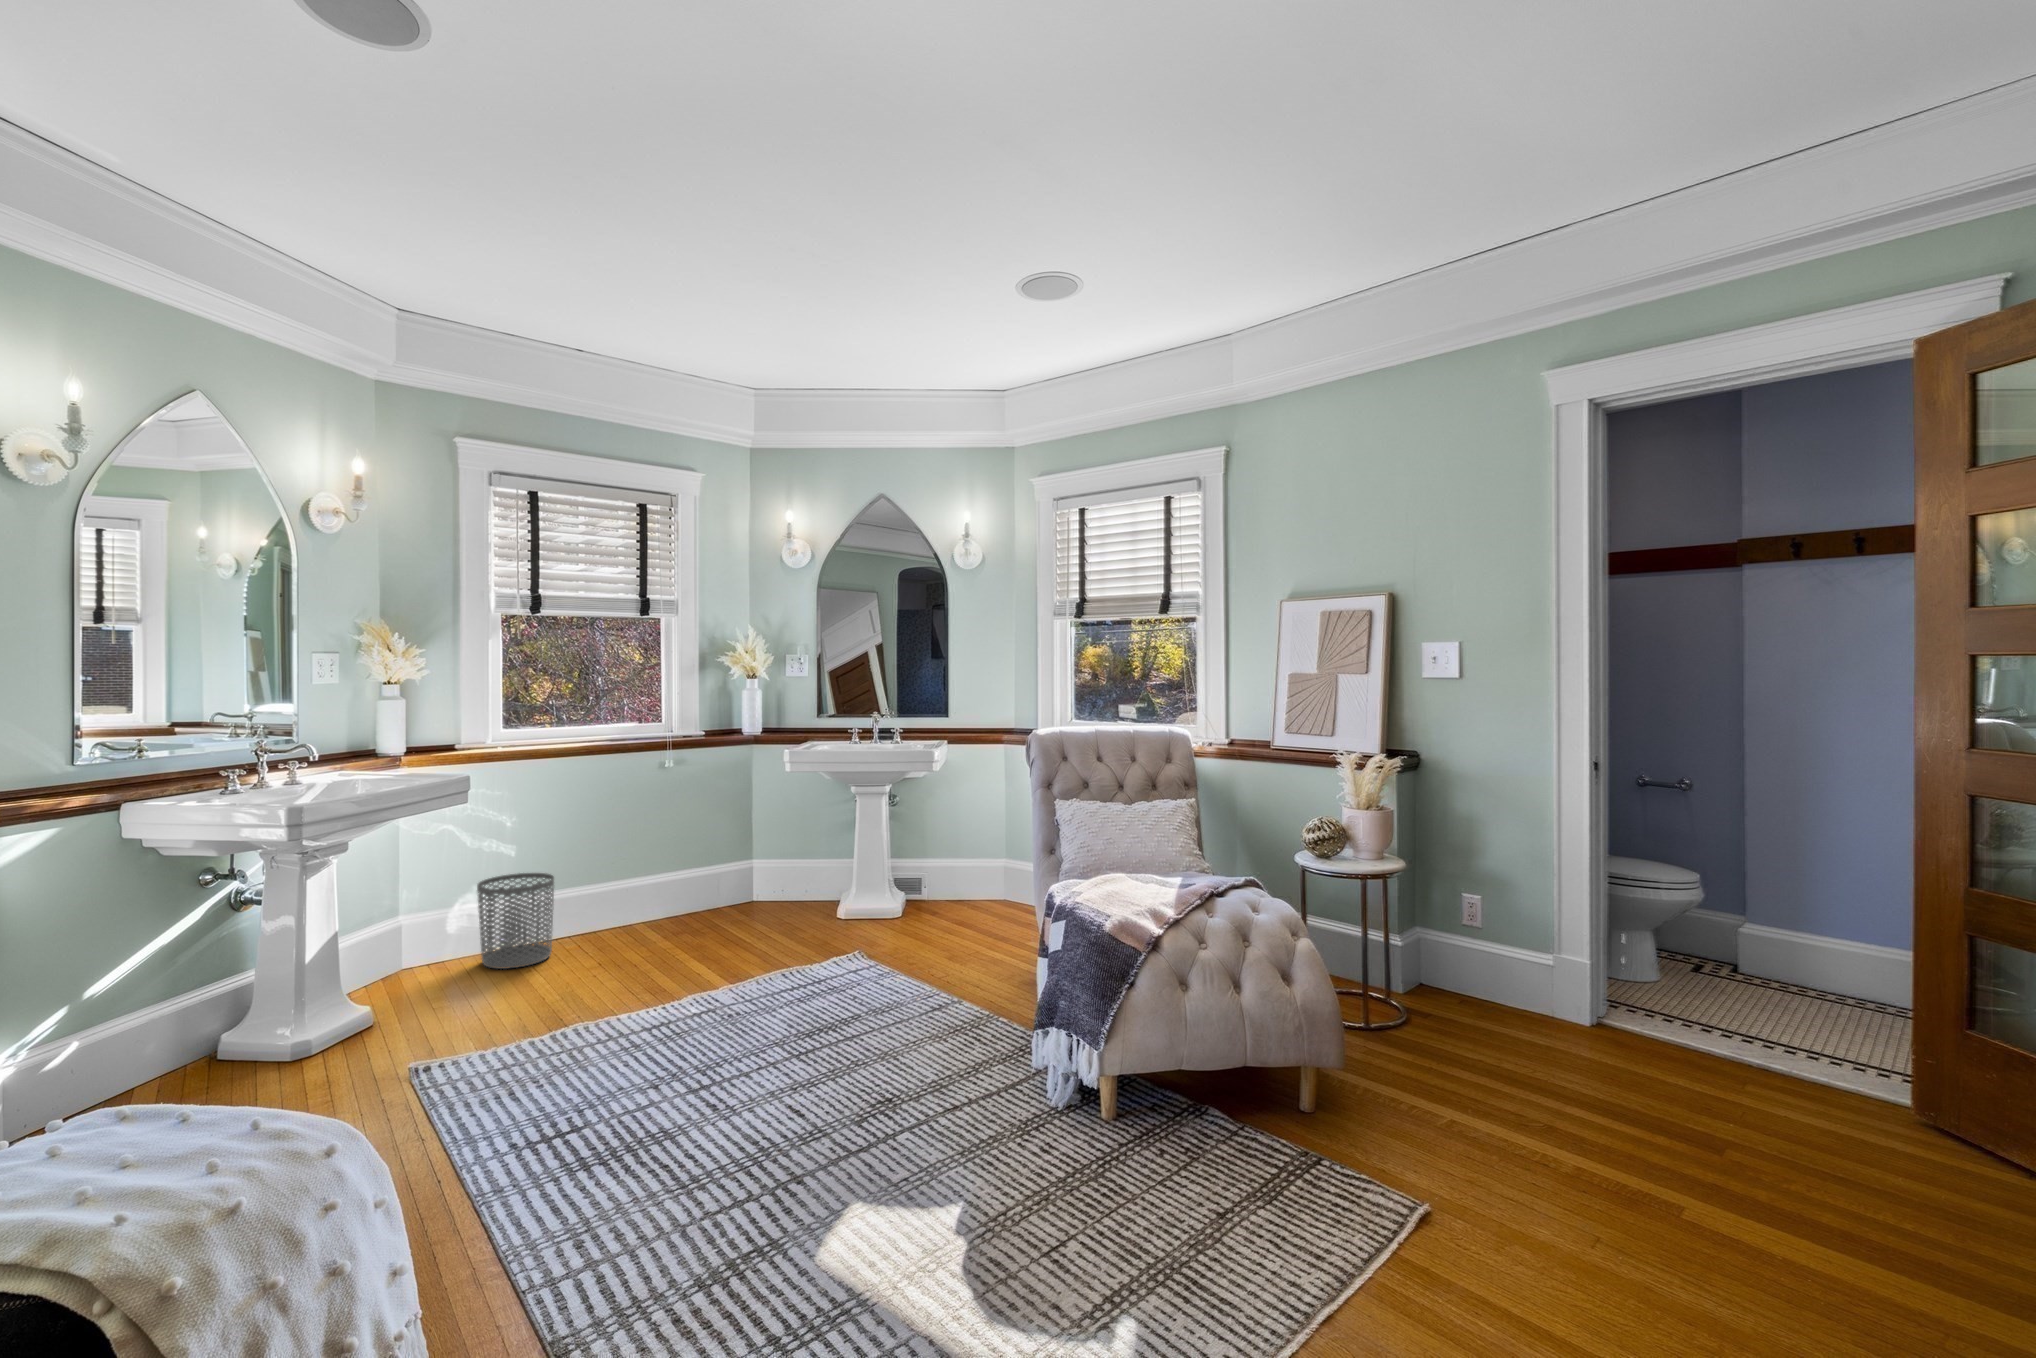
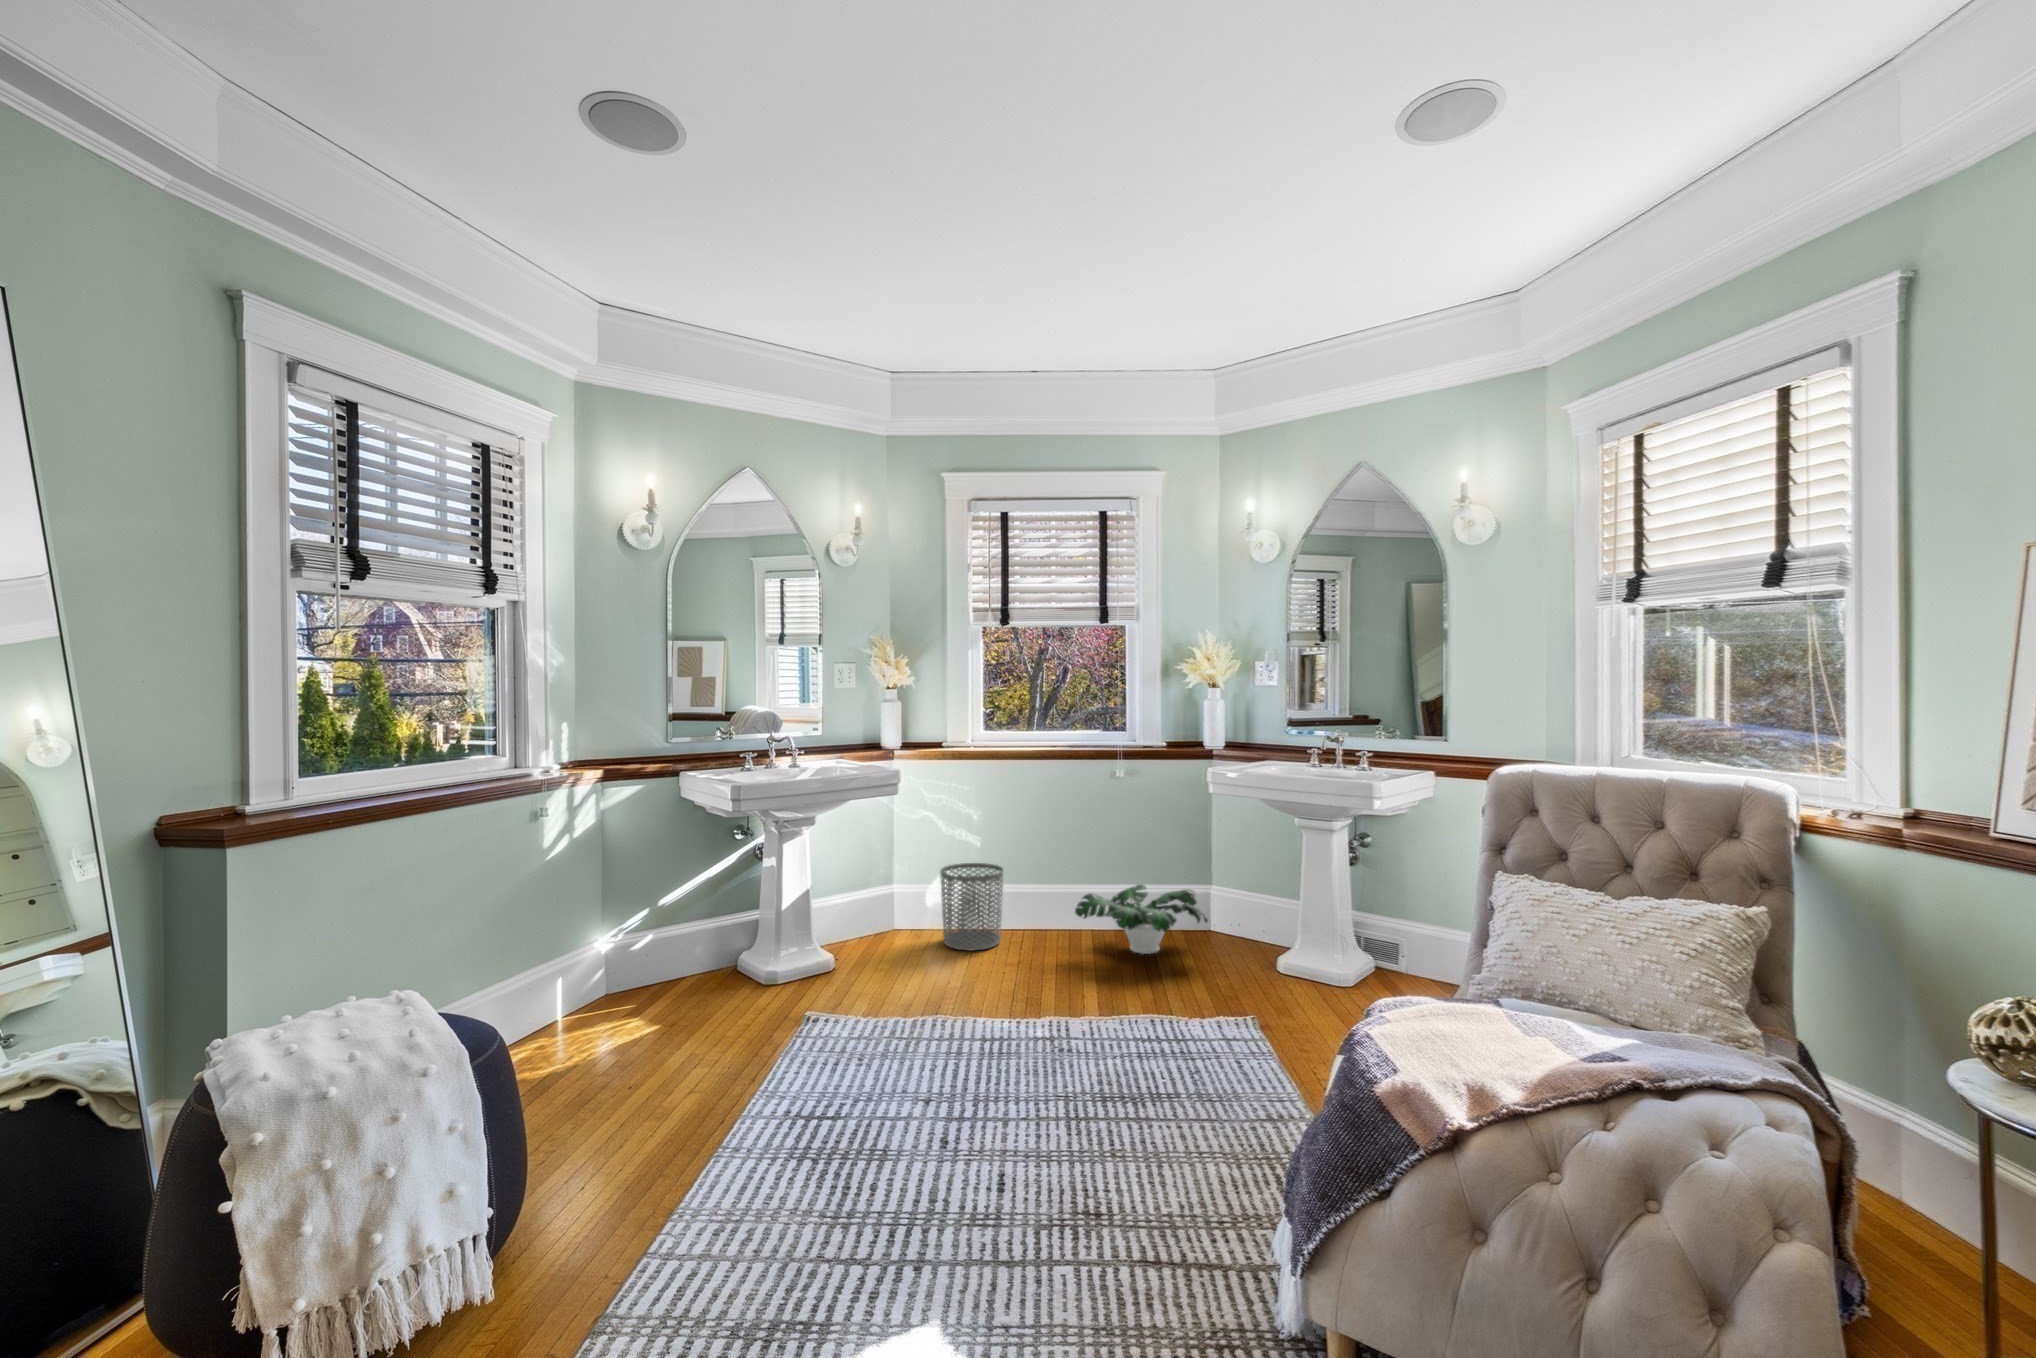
potted plant: none [643,866,773,932] -> present [1075,884,1208,954]

